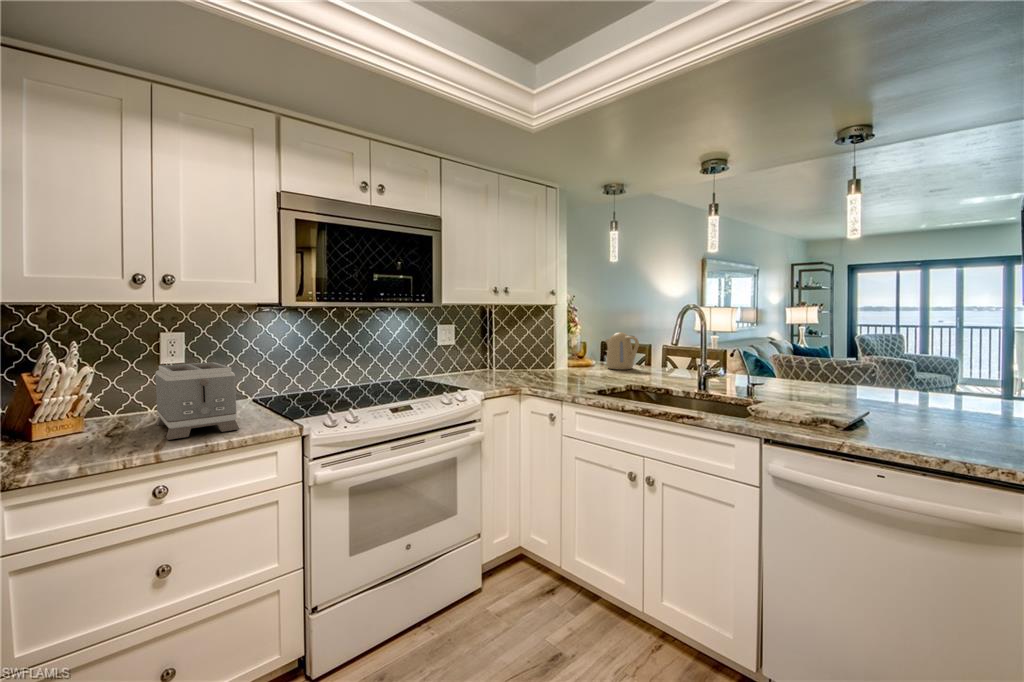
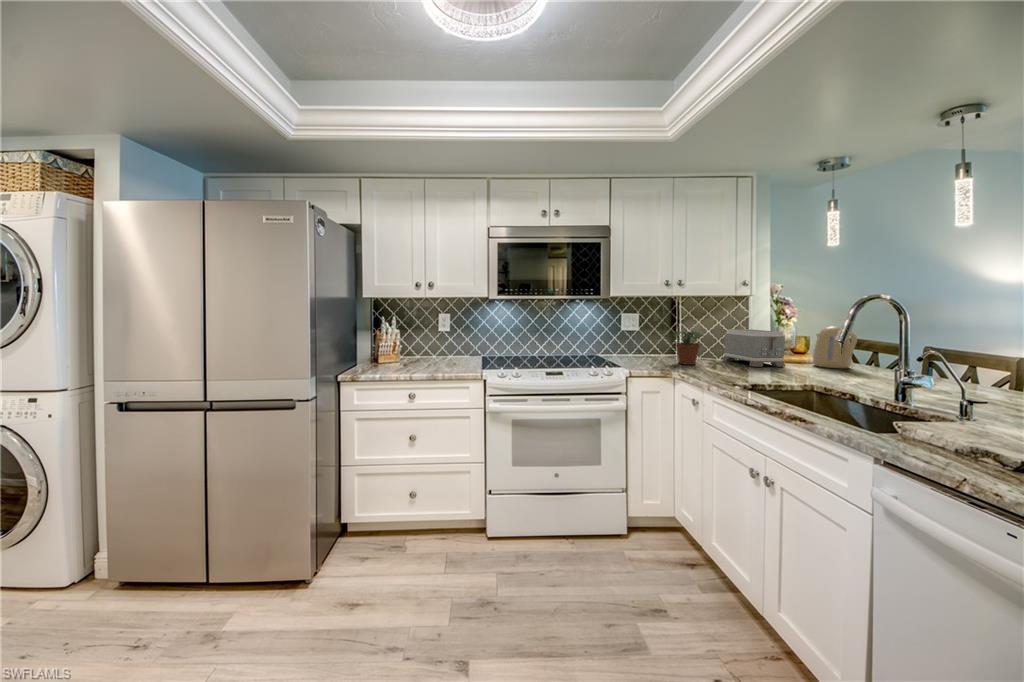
potted plant: none [498,343,532,379] -> present [671,332,704,365]
toaster: present [155,362,240,440] -> present [723,329,785,367]

